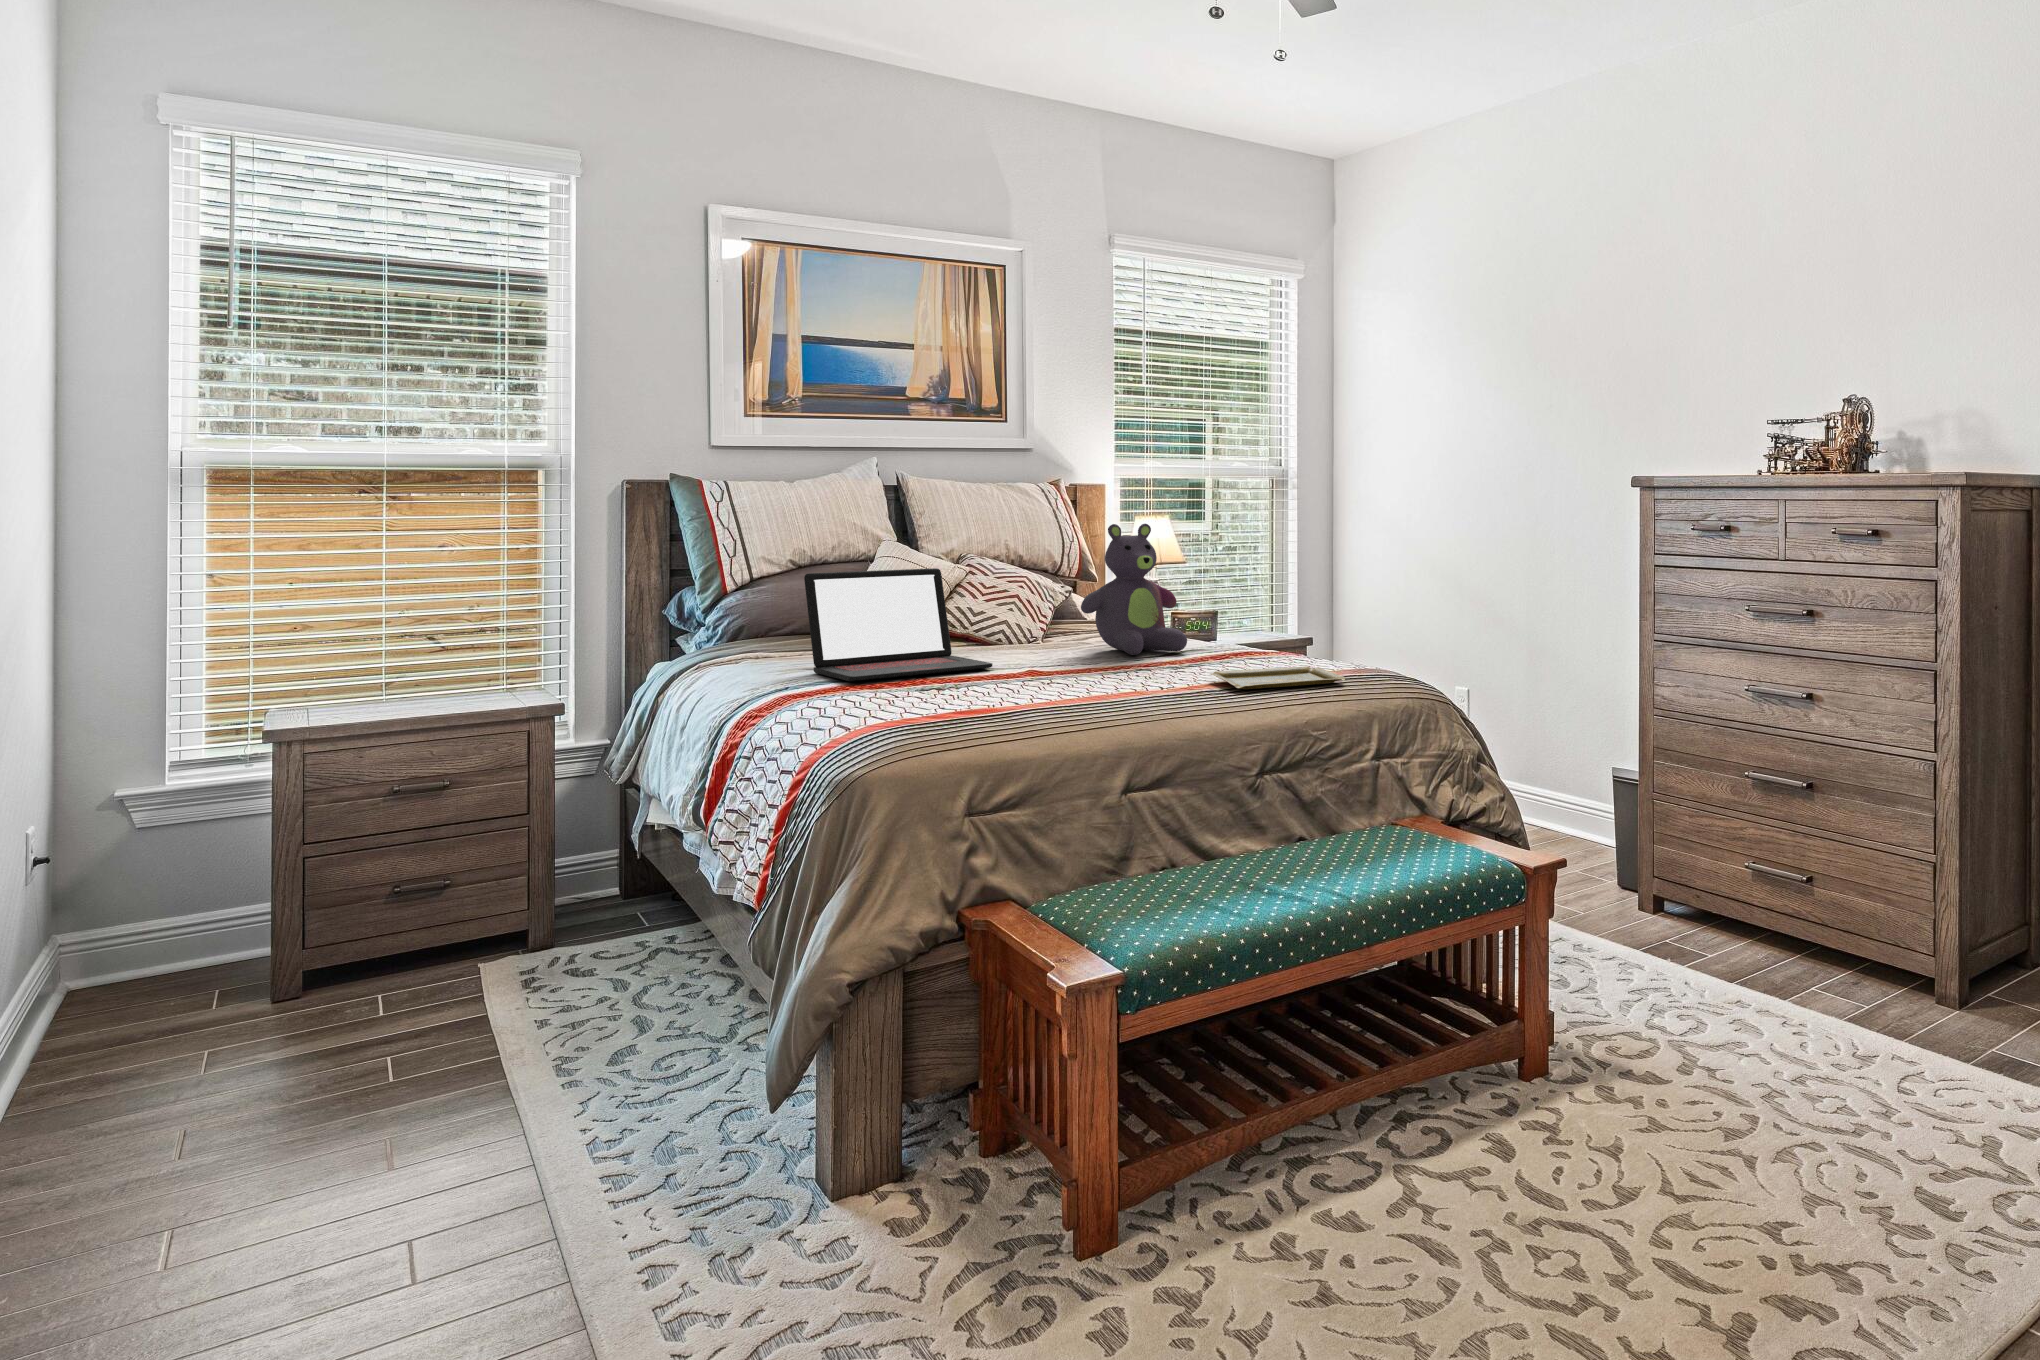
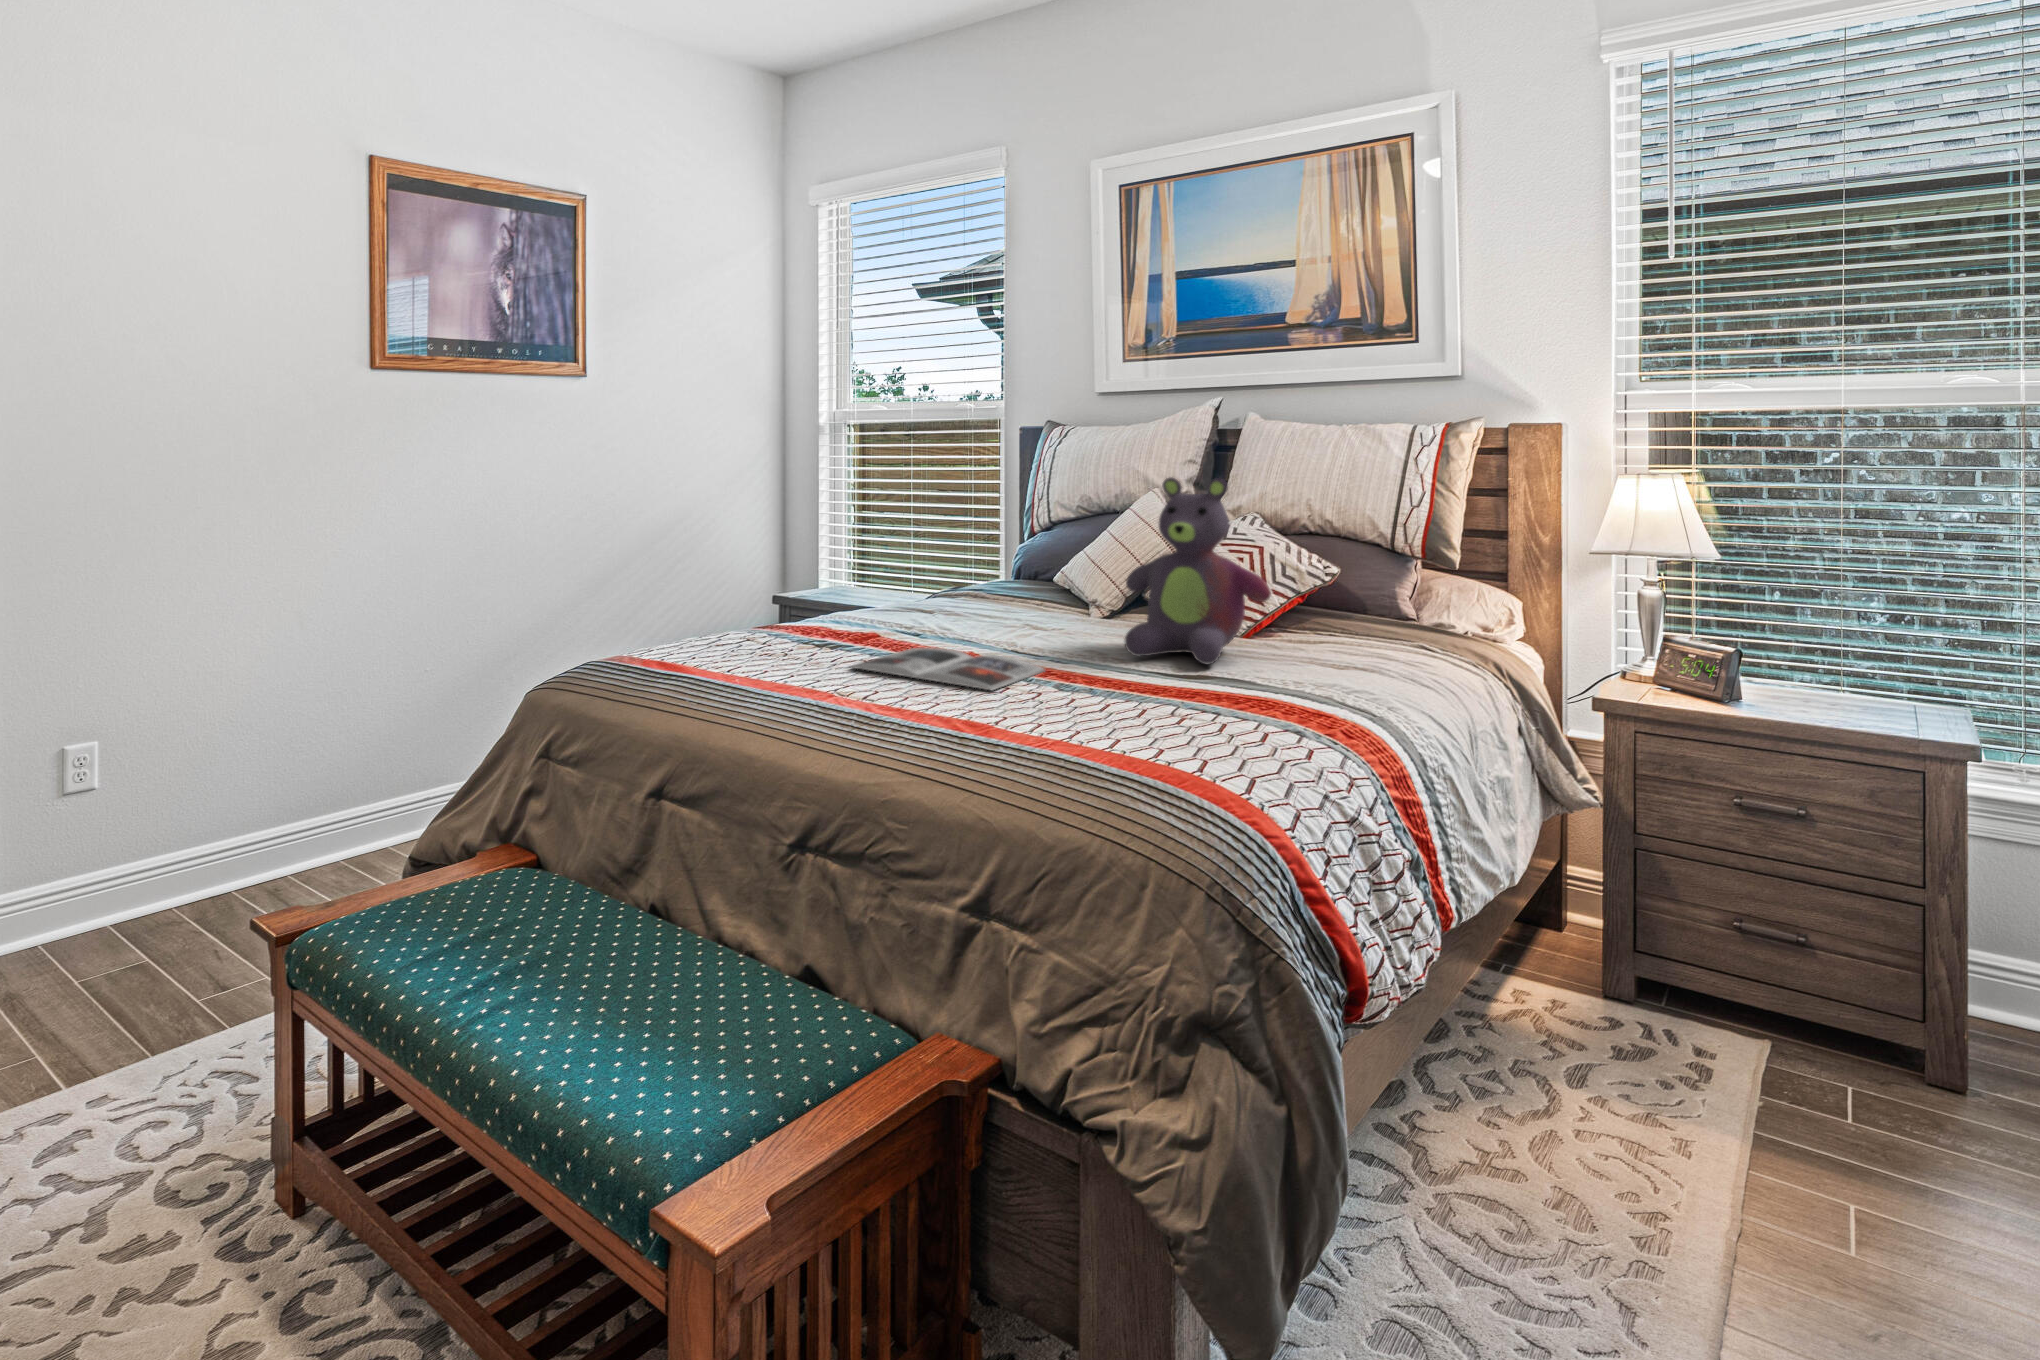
laptop: present [804,568,992,681] -> none [839,514,1023,635]
magazine: none [1005,666,1168,690] -> present [851,648,1045,690]
tray: present [1211,667,1345,689] -> none [918,697,1134,763]

